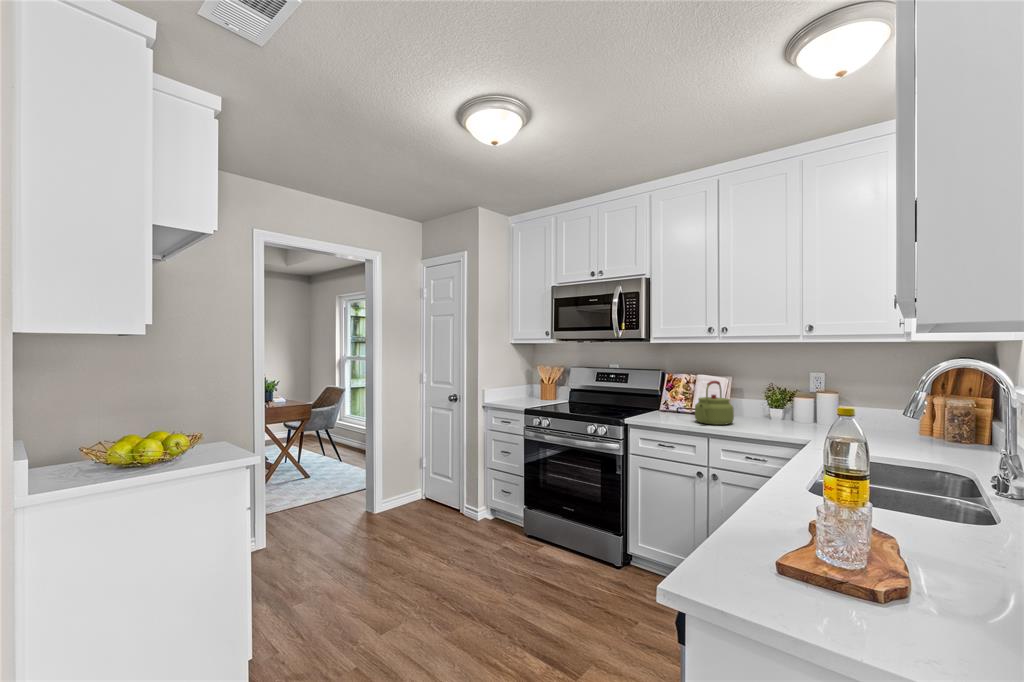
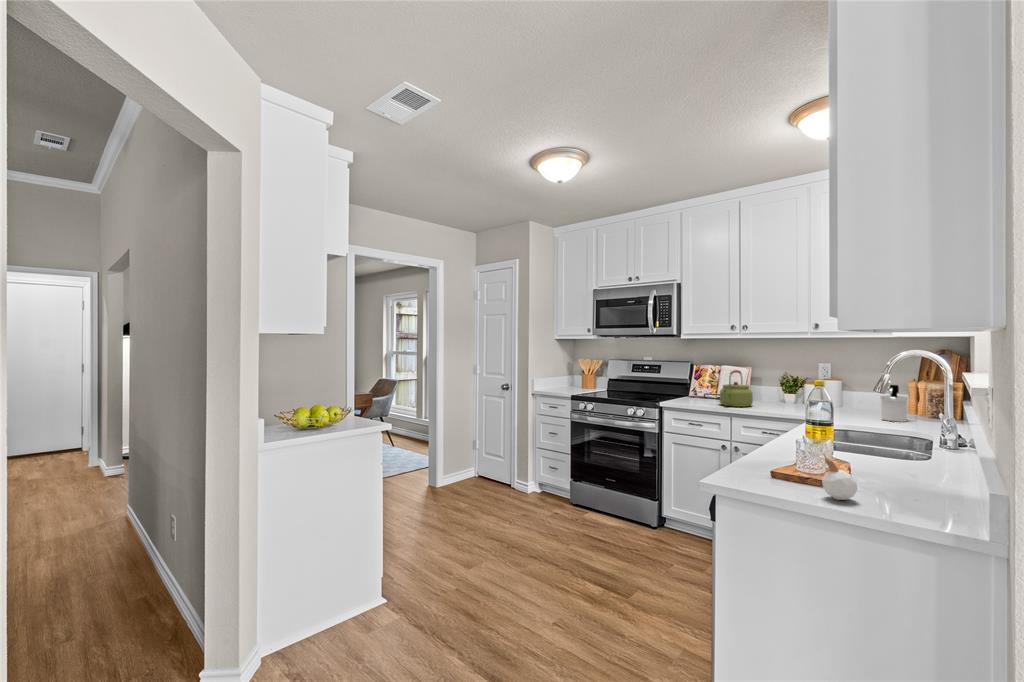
soap dispenser: none [891,401,926,448] -> present [881,385,908,422]
candle: none [873,540,946,643] -> present [822,453,858,500]

